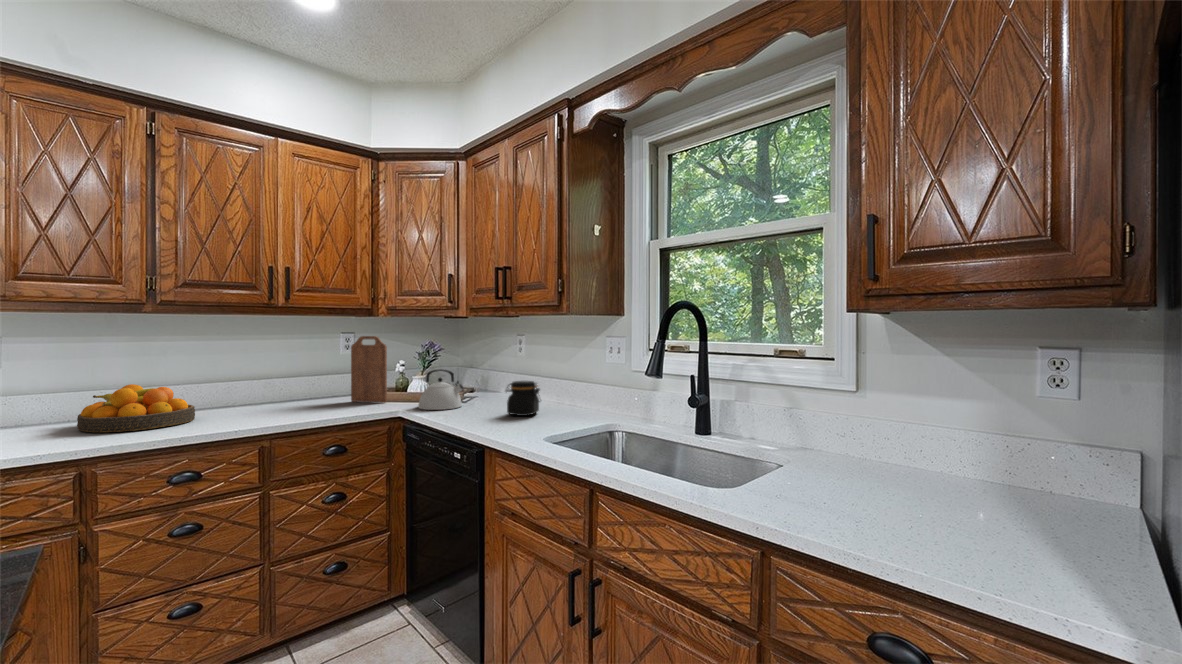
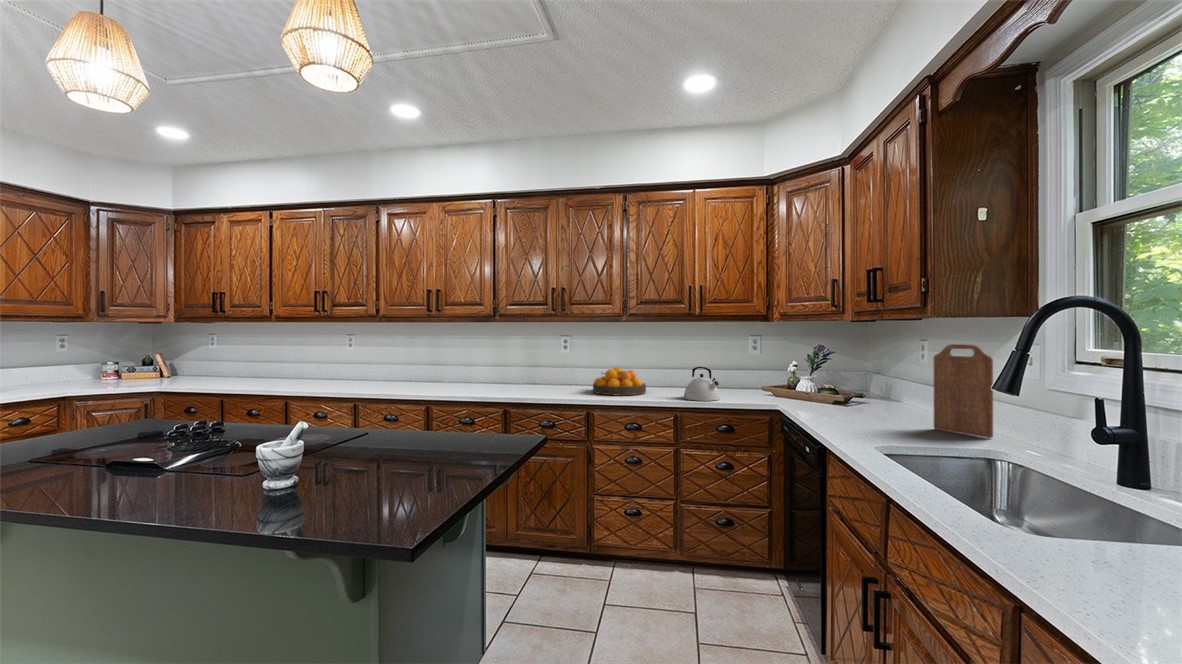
cutting board: present [351,336,387,403] -> present [934,344,993,438]
kettle: present [418,369,463,410] -> present [684,367,720,401]
jar: present [506,381,540,416] -> none [871,388,914,425]

